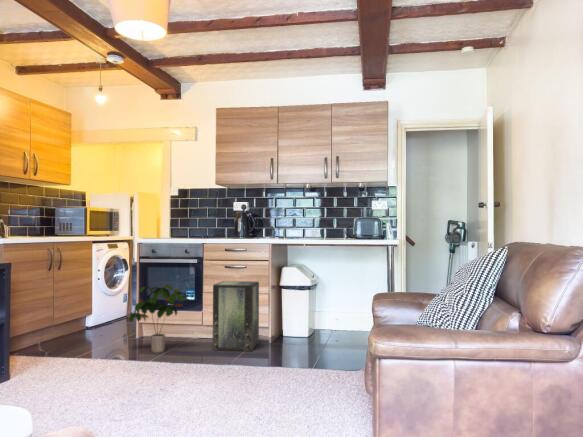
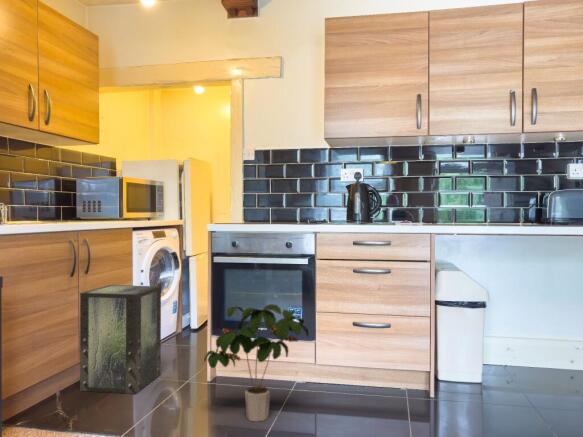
storage box: present [213,281,259,351] -> present [80,285,161,394]

